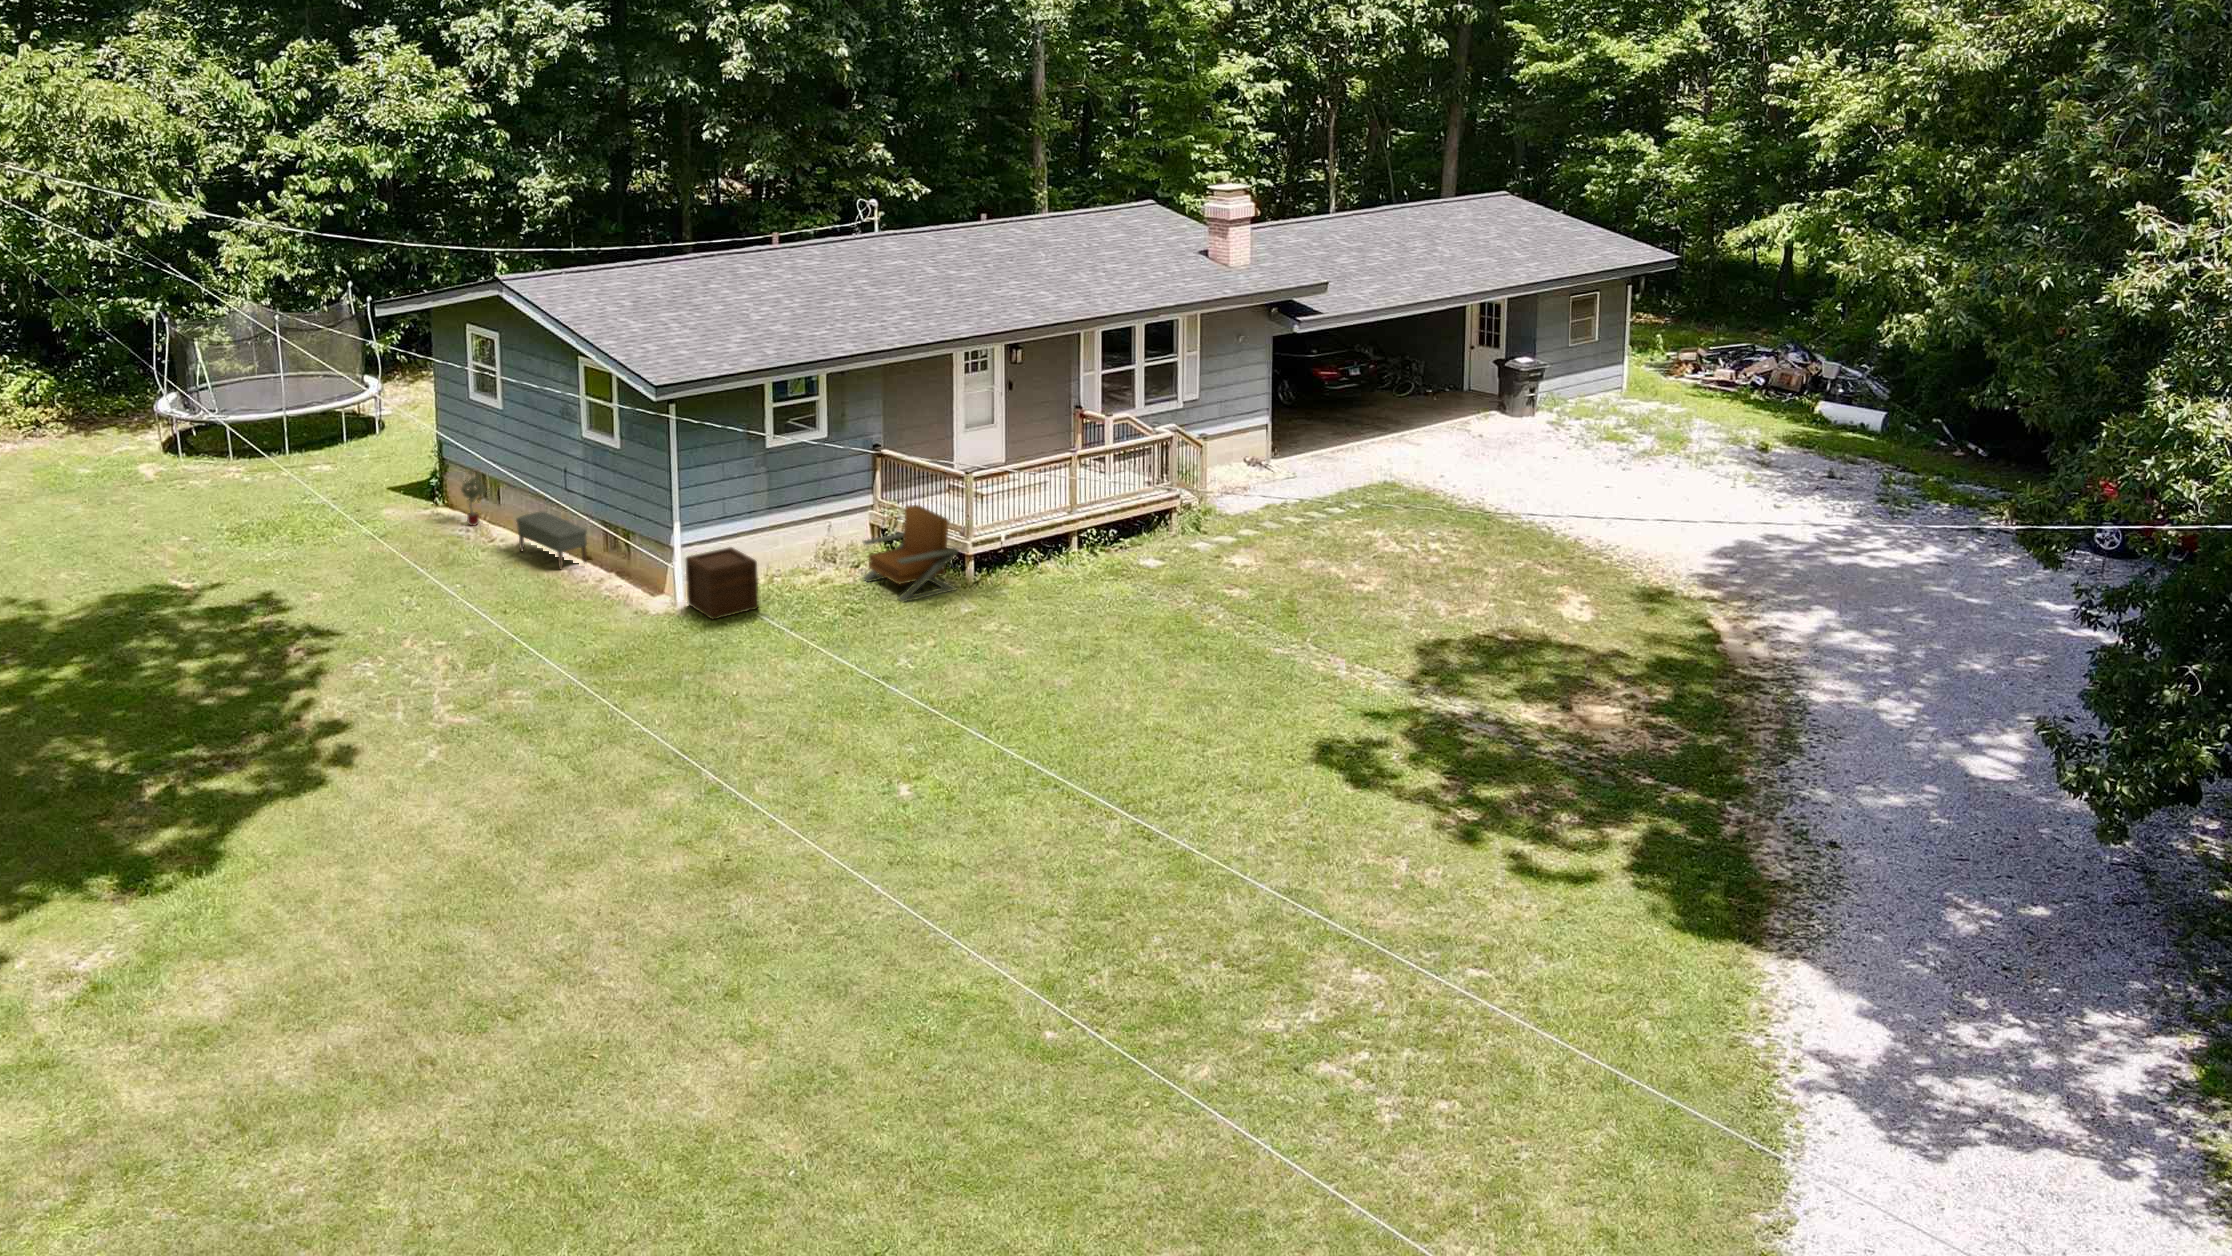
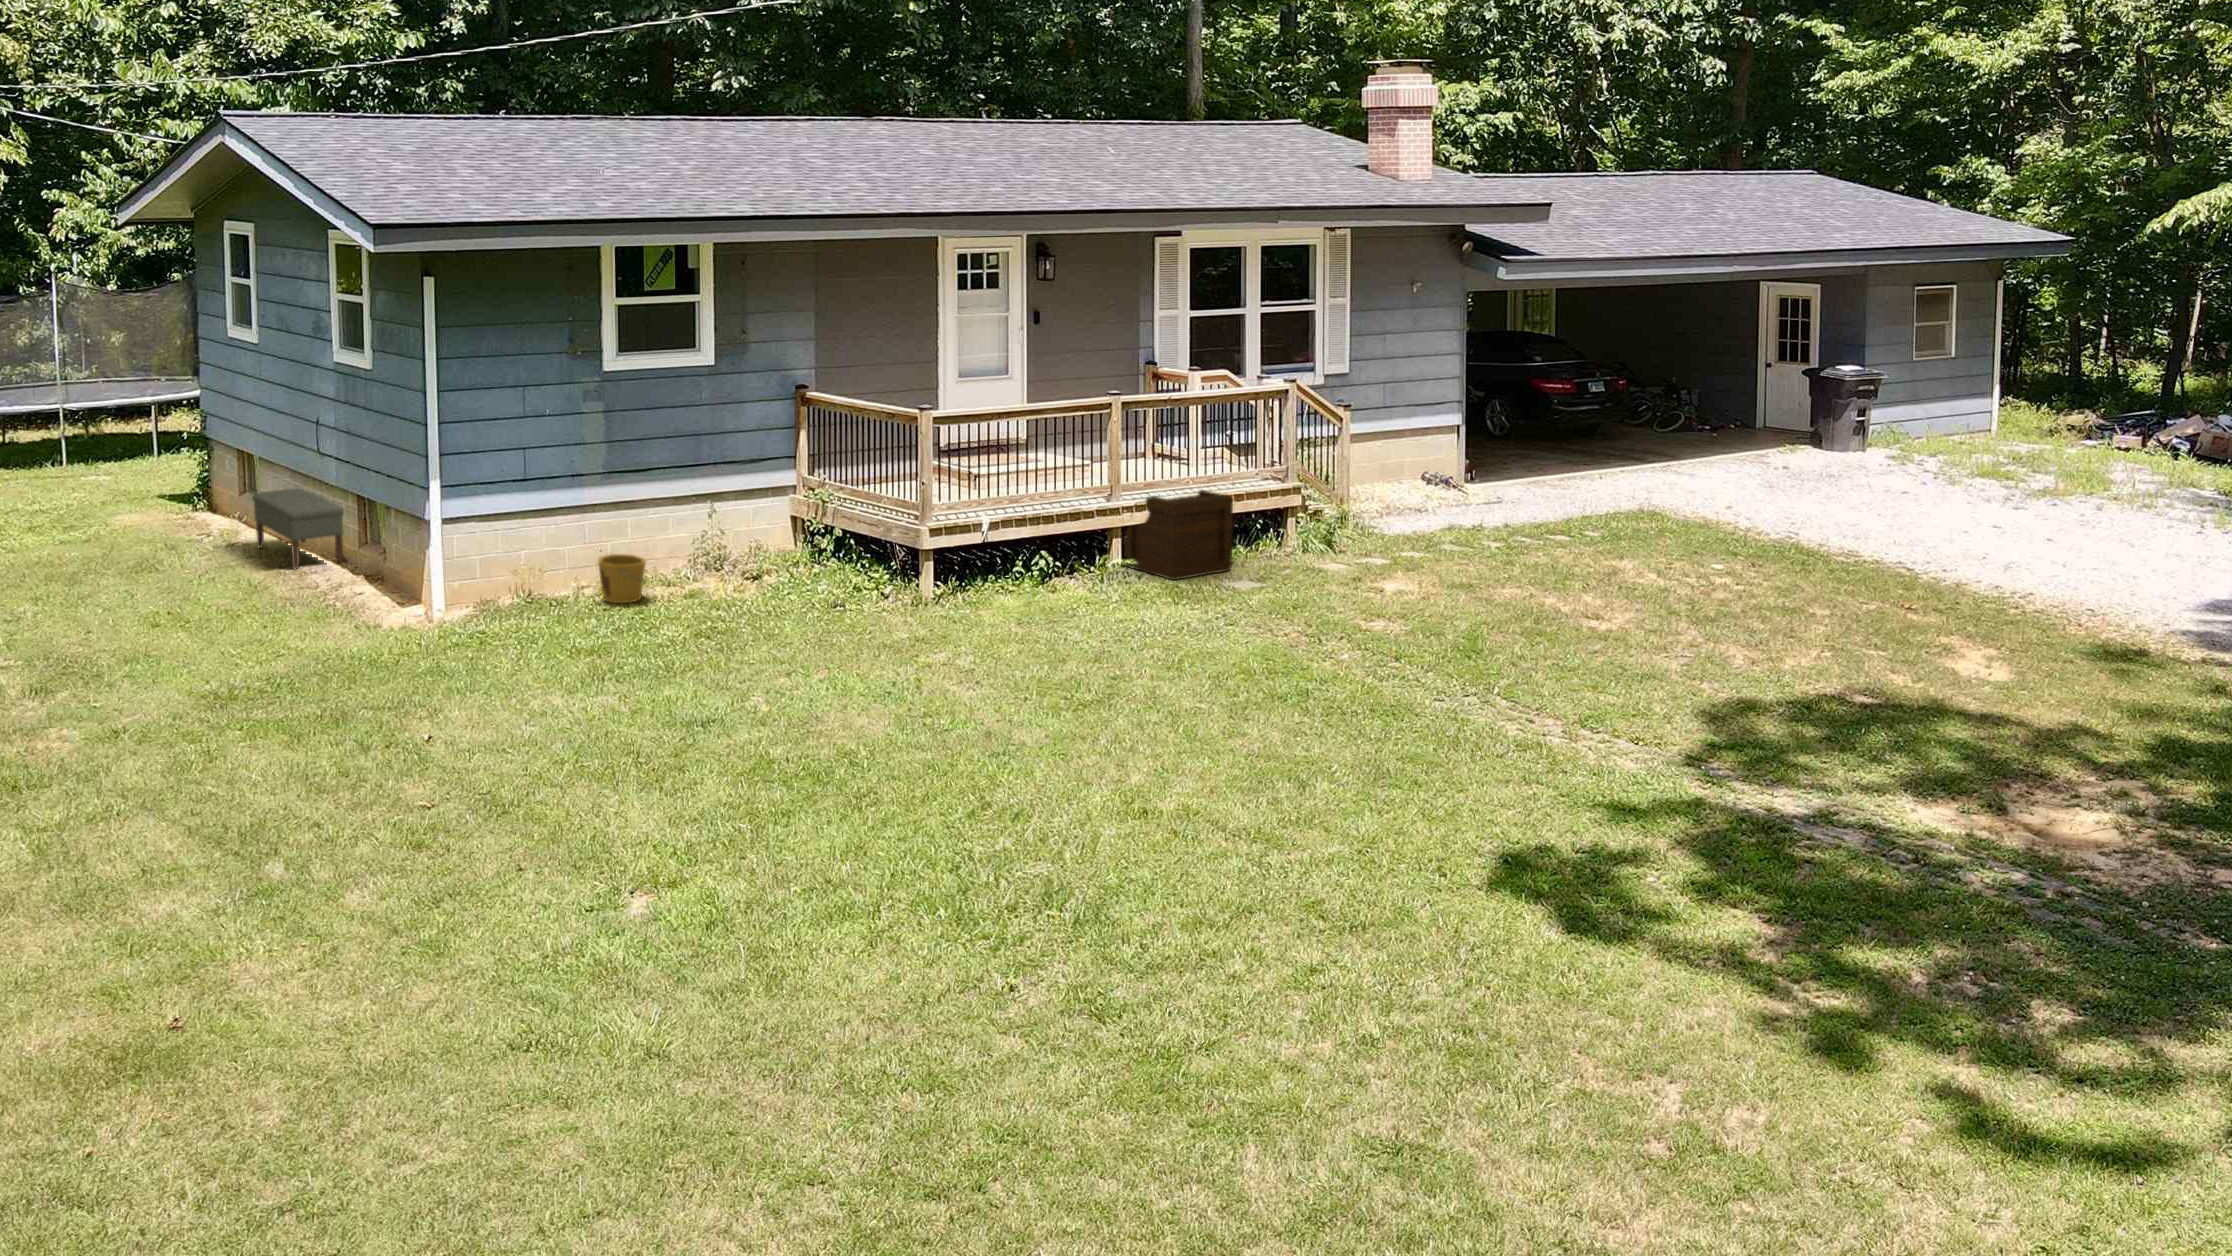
potted tree: present [461,468,490,526] -> none [201,432,257,521]
lounge chair: present [863,505,958,602] -> none [756,473,906,621]
wooden crate: present [686,547,759,619] -> present [1124,490,1233,580]
bucket: none [769,560,799,593] -> present [598,554,646,603]

